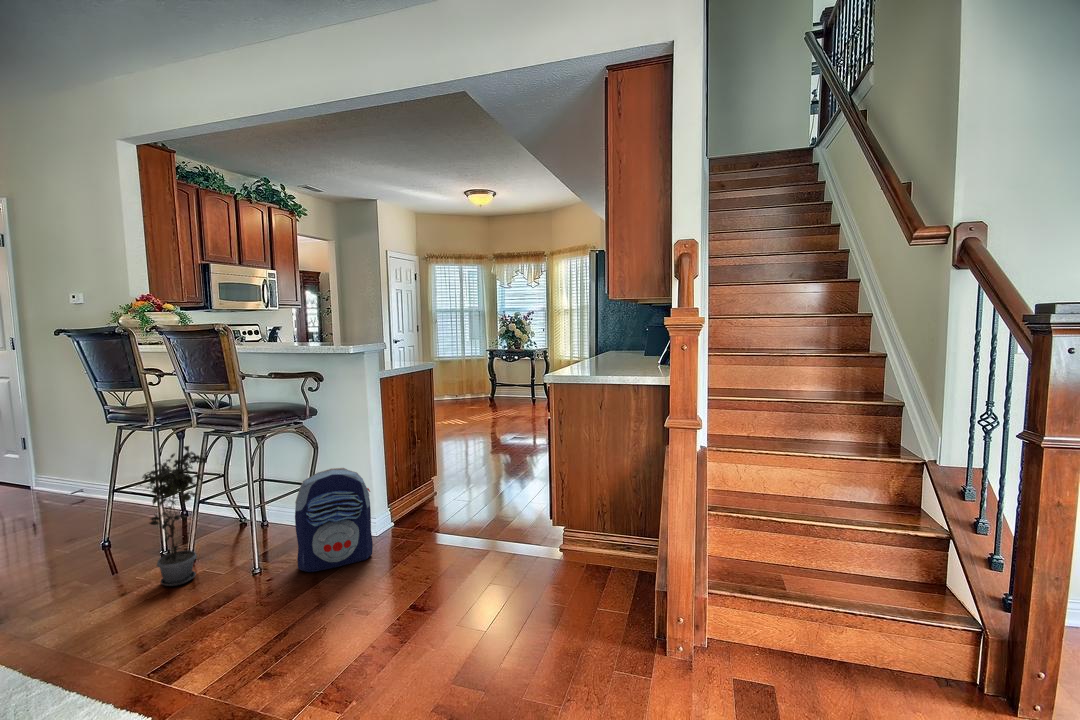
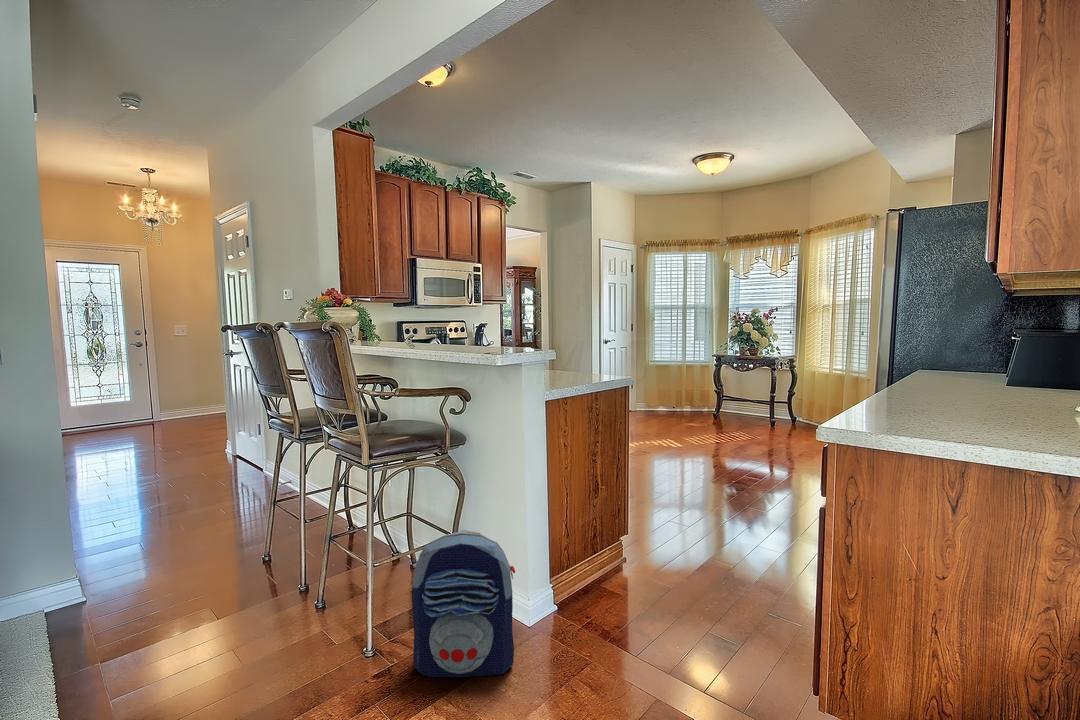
potted plant: present [140,446,207,586] -> none [242,475,326,649]

